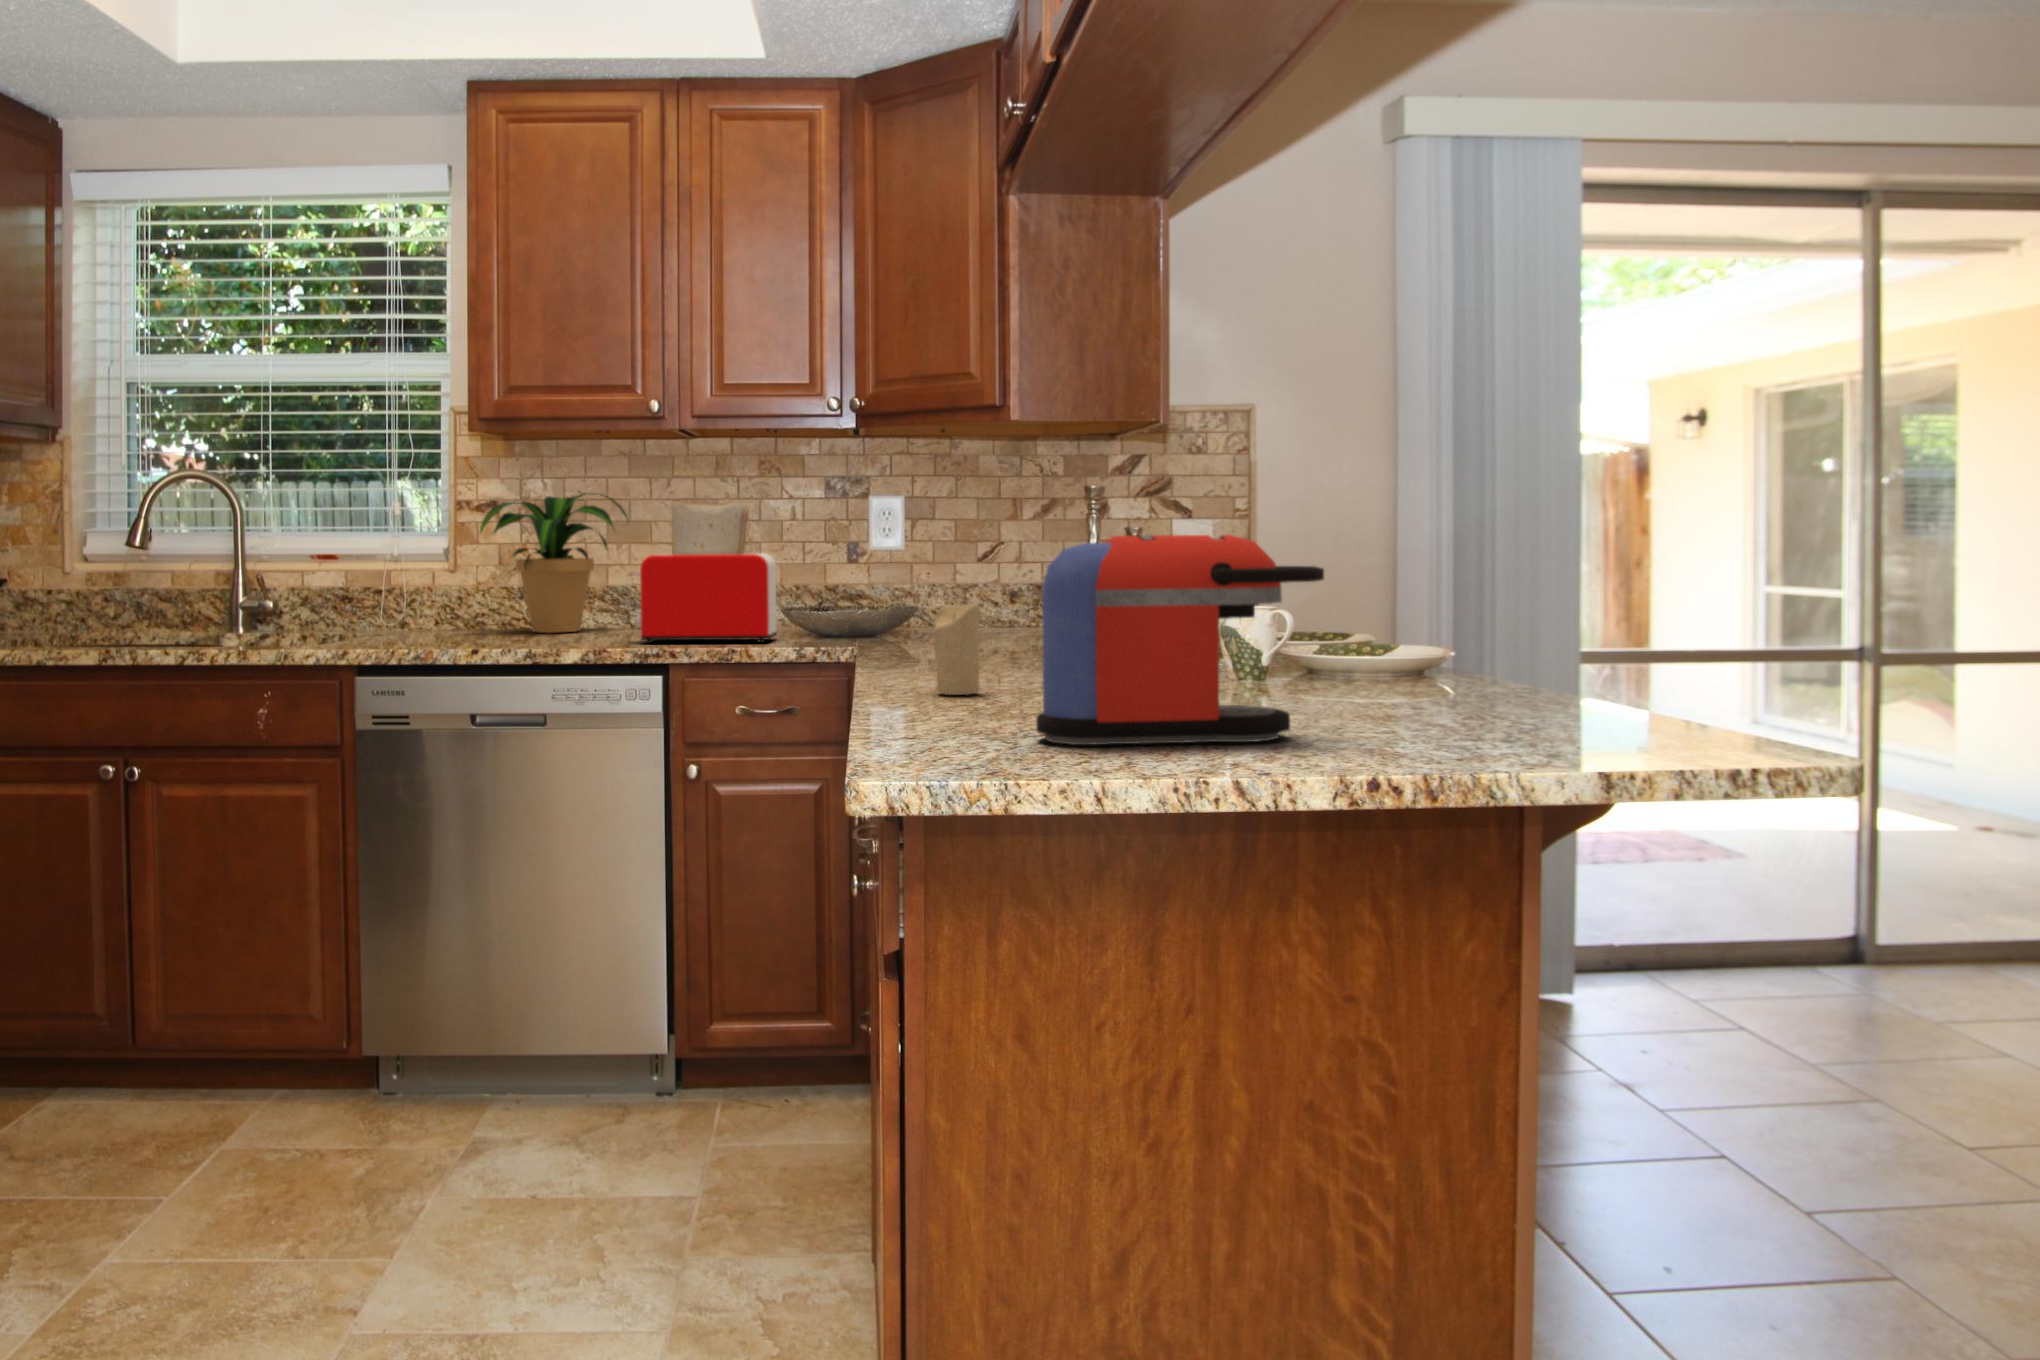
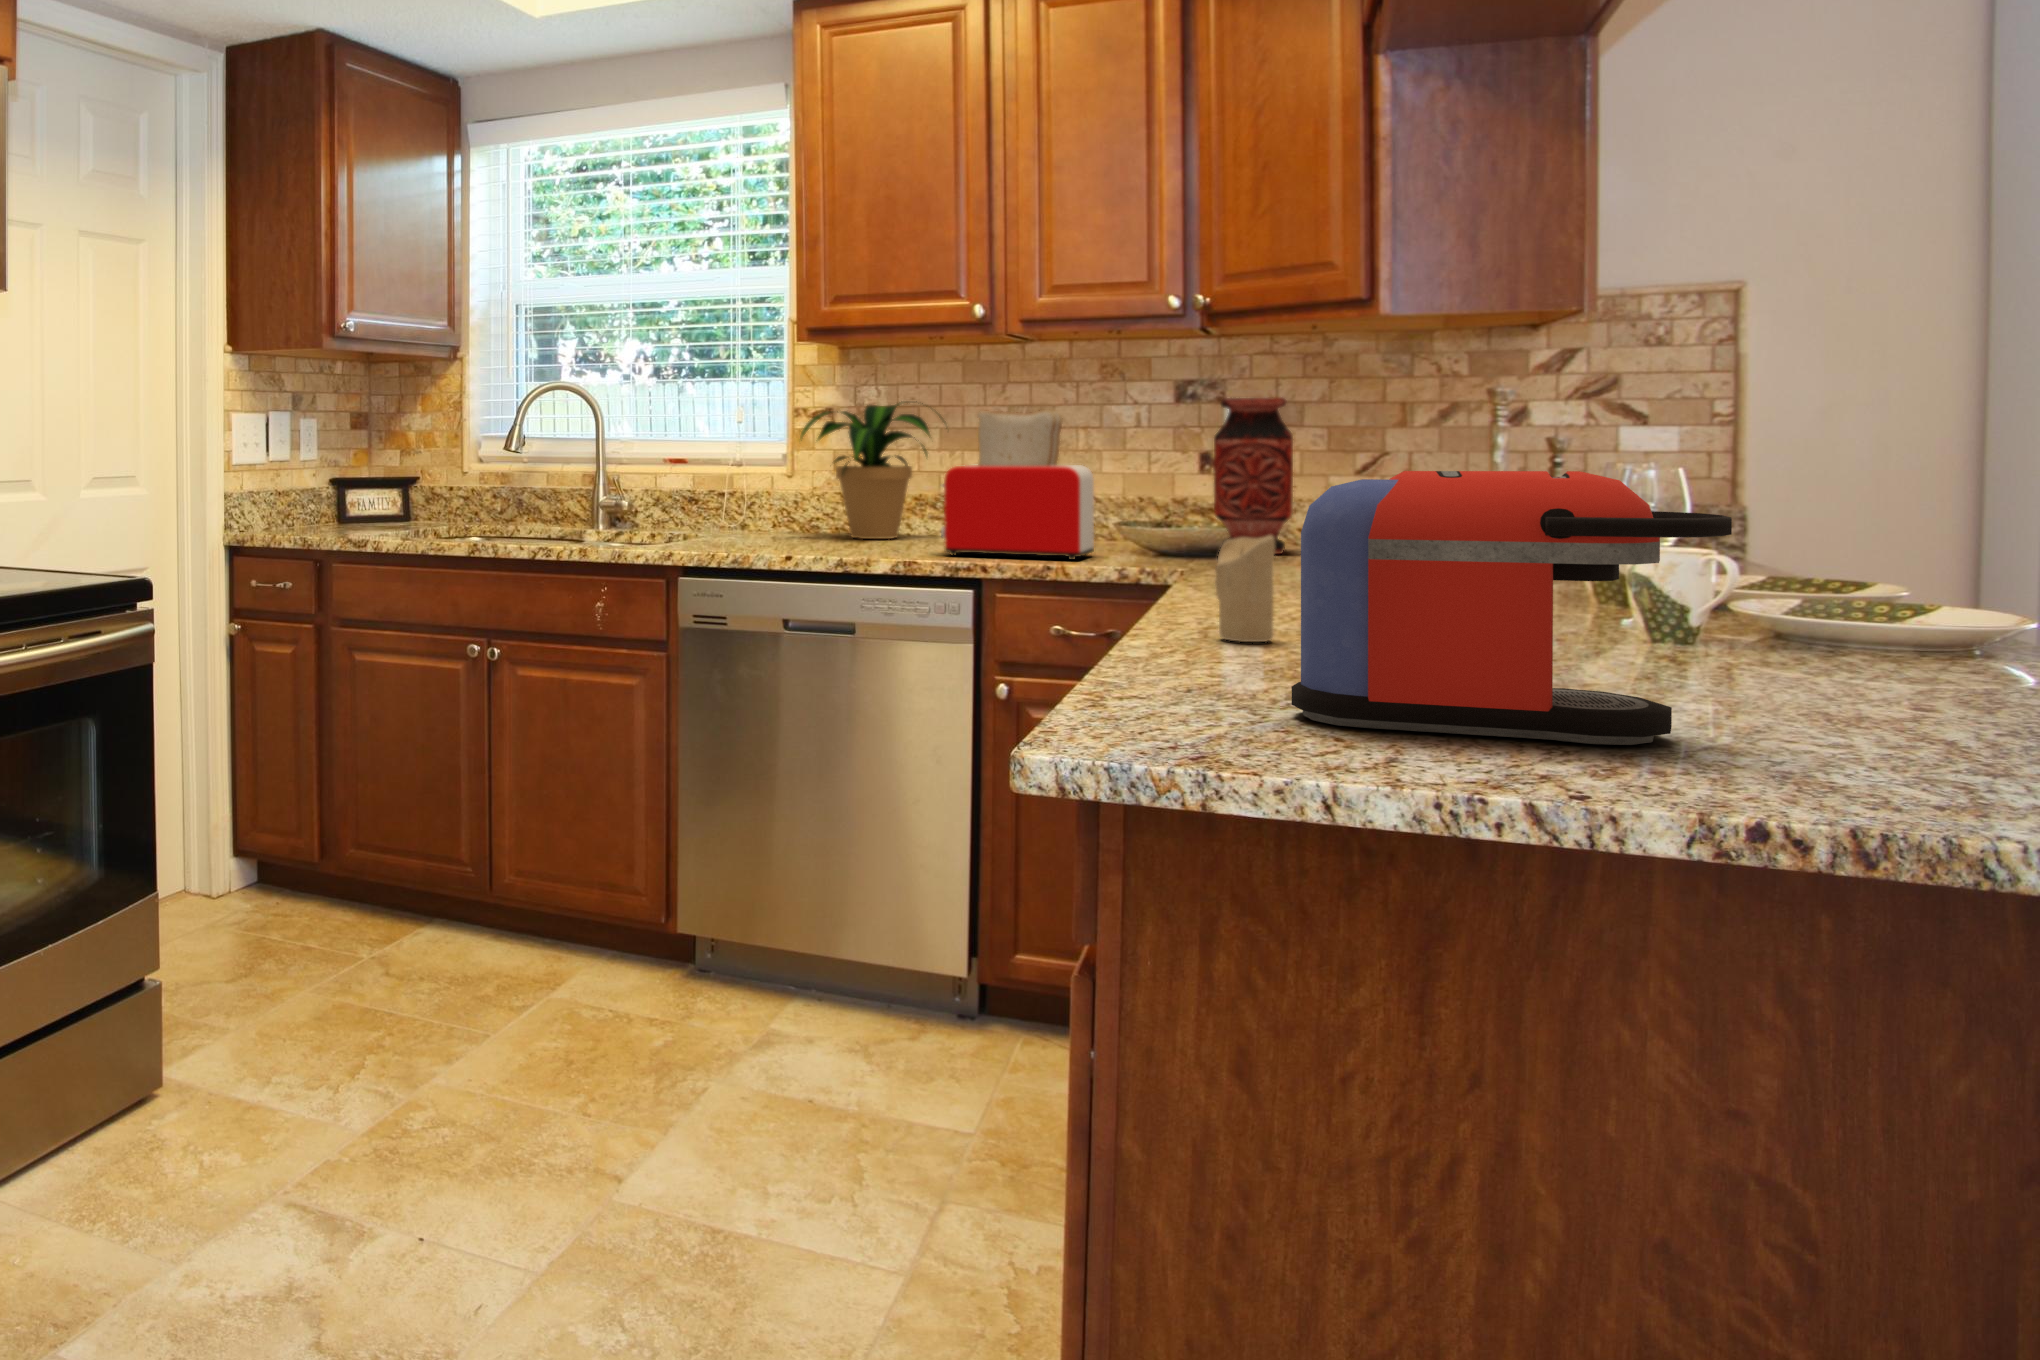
vase: none [873,492,939,632] -> present [1213,397,1293,554]

